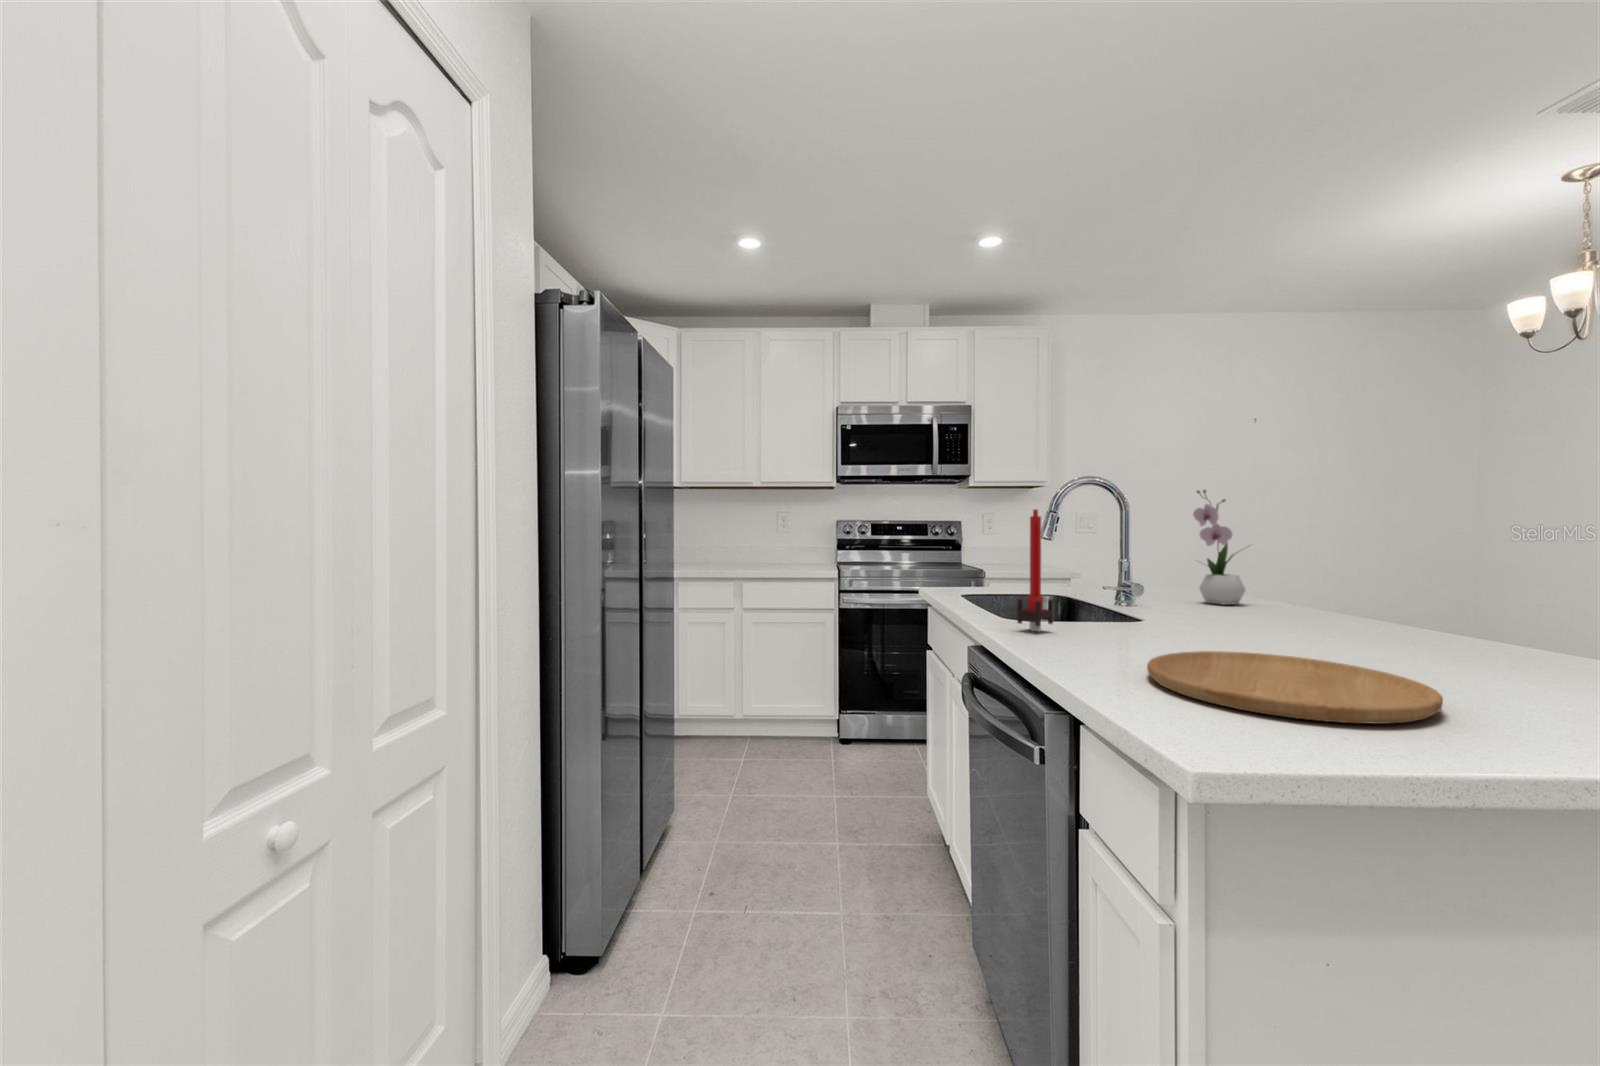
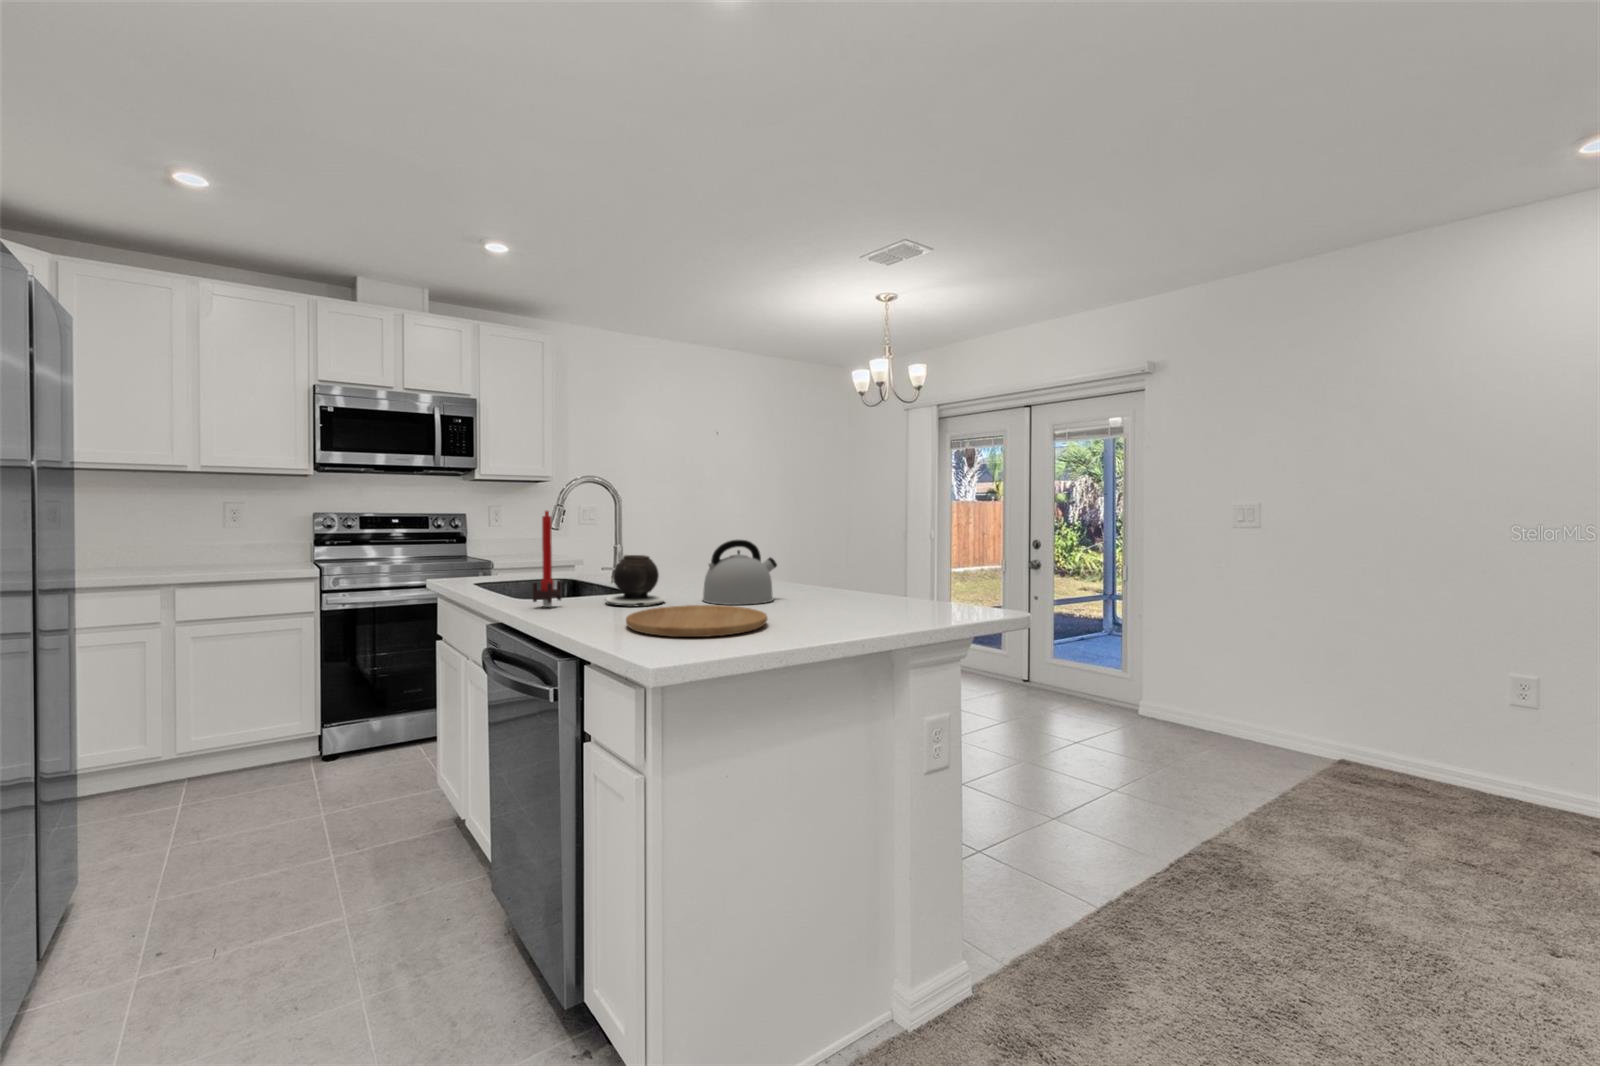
flower arrangement: present [1193,490,1249,605] -> none [661,495,698,578]
kettle: none [1272,551,1432,662] -> present [703,540,777,605]
vase: none [1112,570,1207,644] -> present [605,555,665,607]

